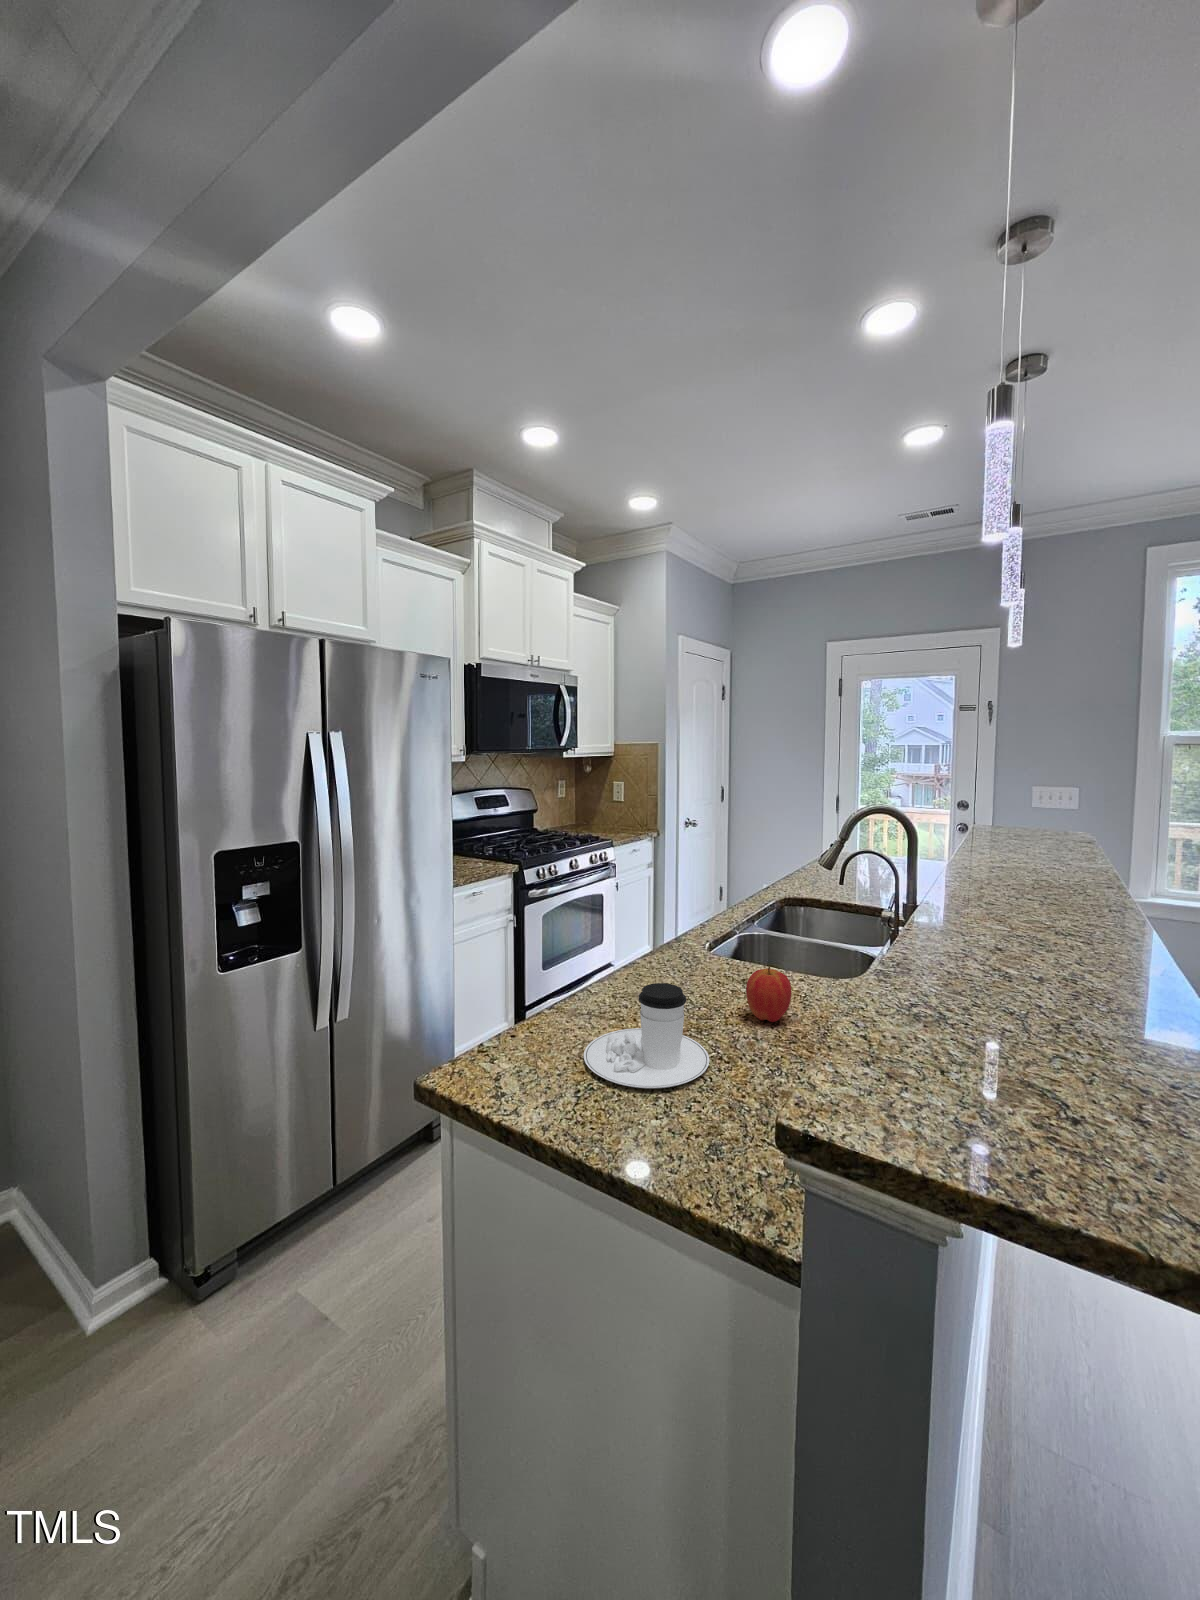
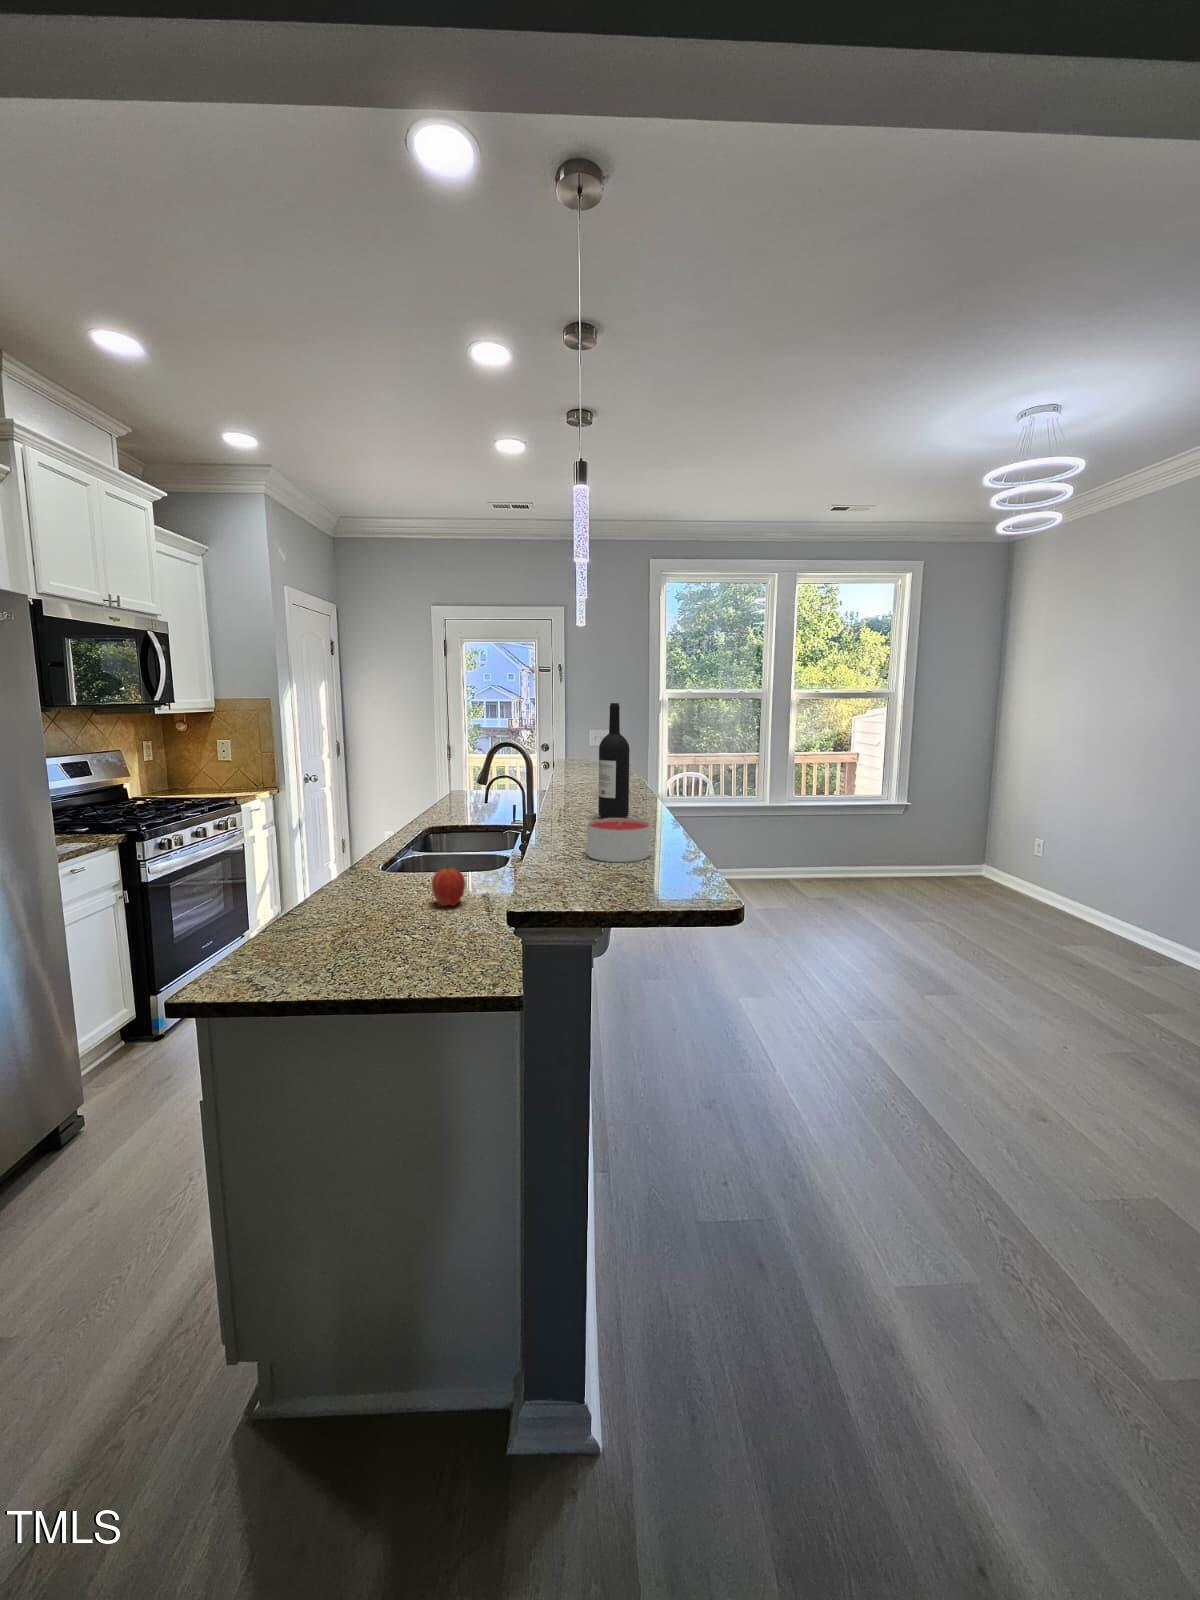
wine bottle: none [1015,750,1080,938] -> present [598,703,629,819]
candle: none [970,951,1112,1052] -> present [587,818,650,862]
coffee cup: present [584,983,709,1088] -> none [318,884,420,961]

